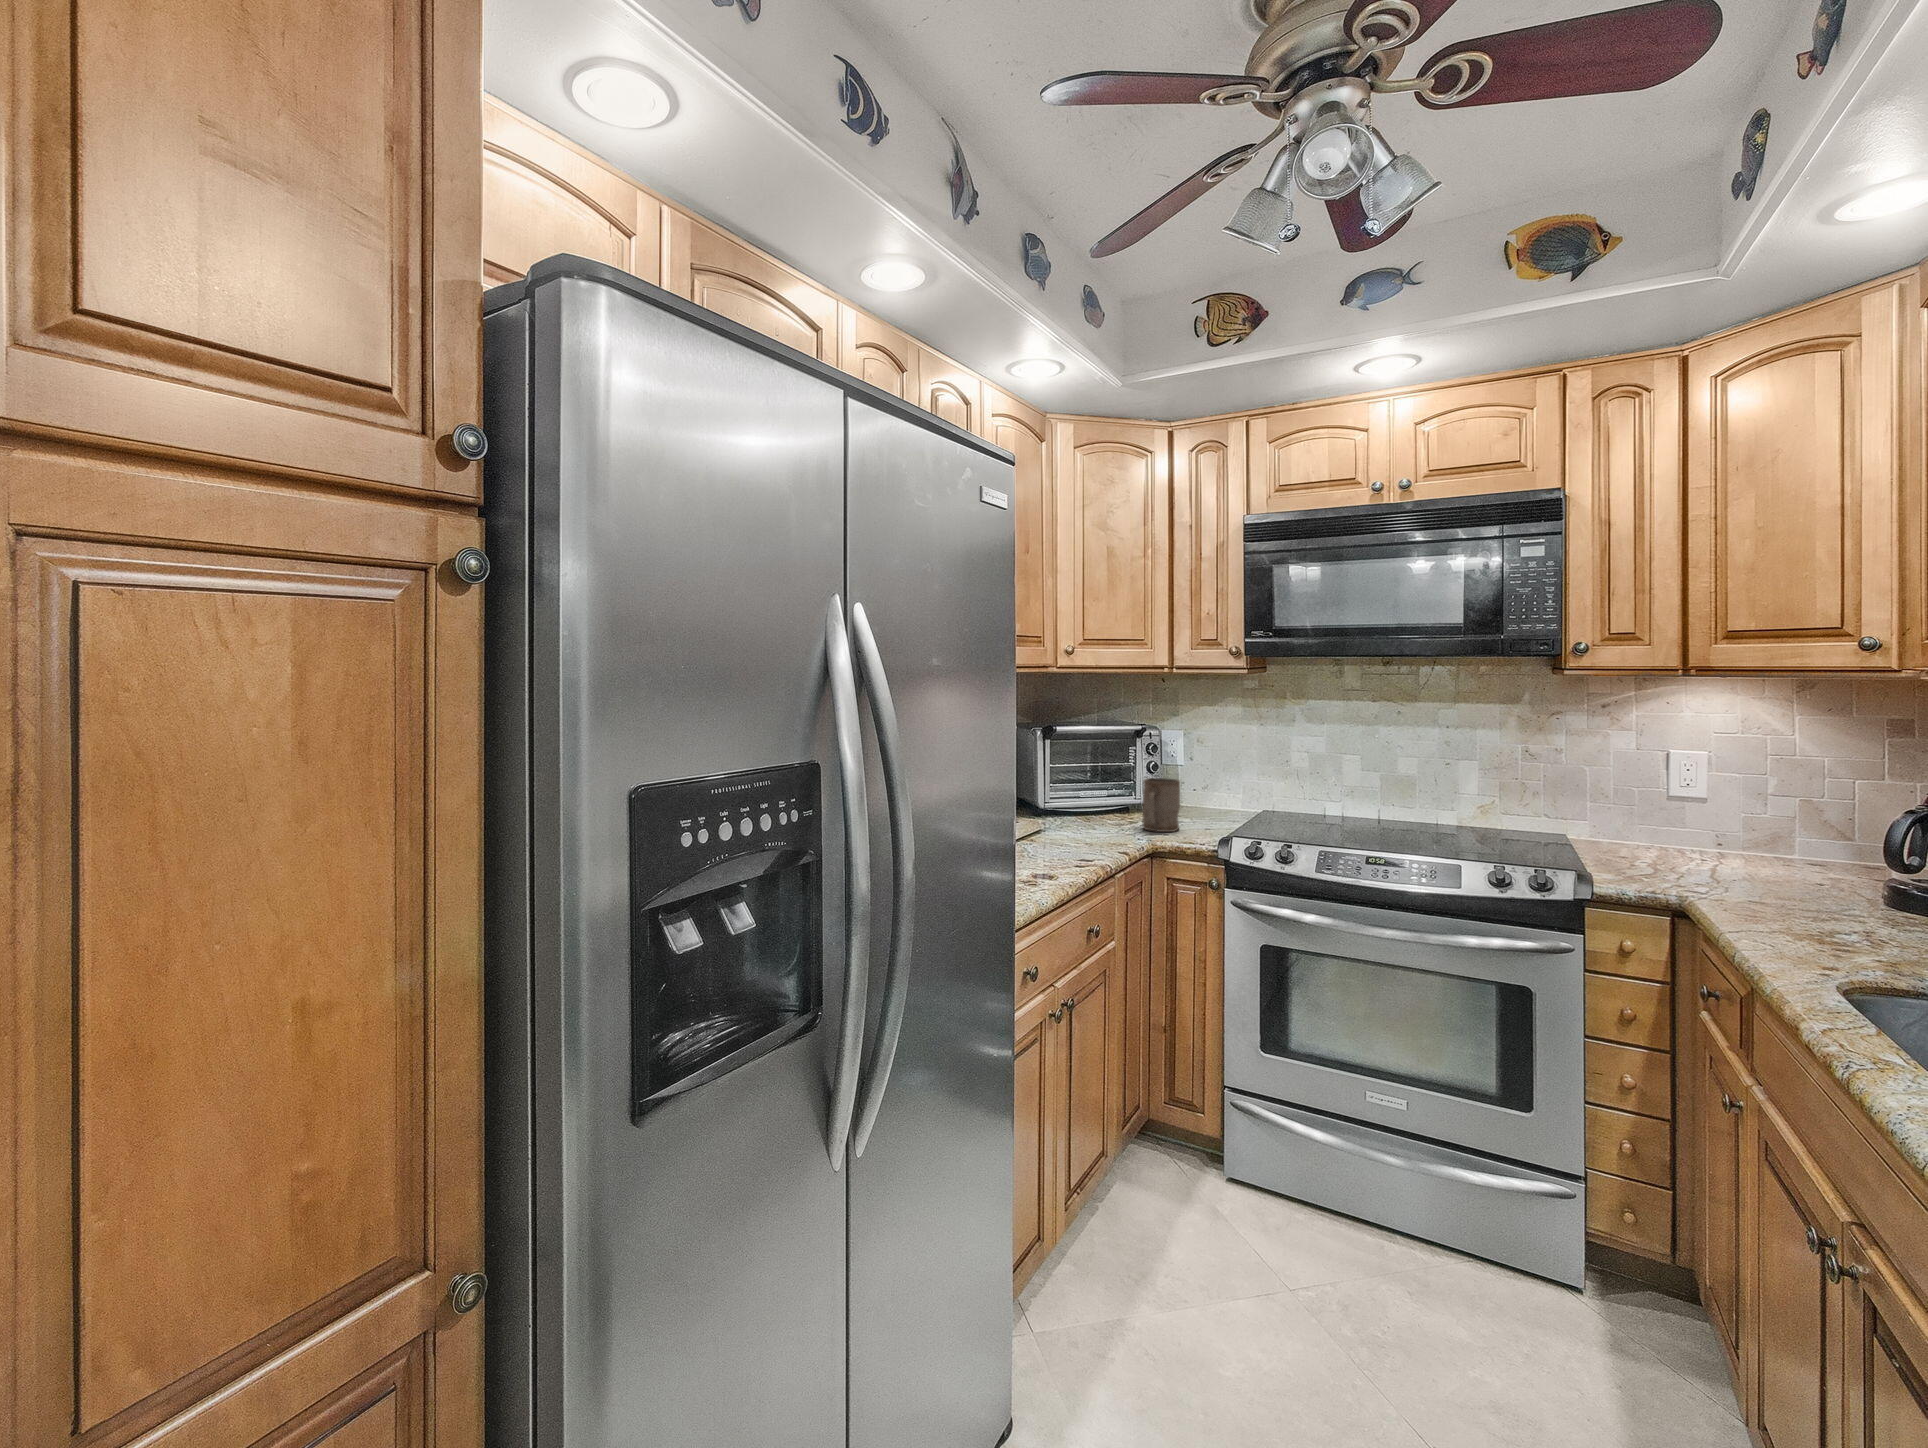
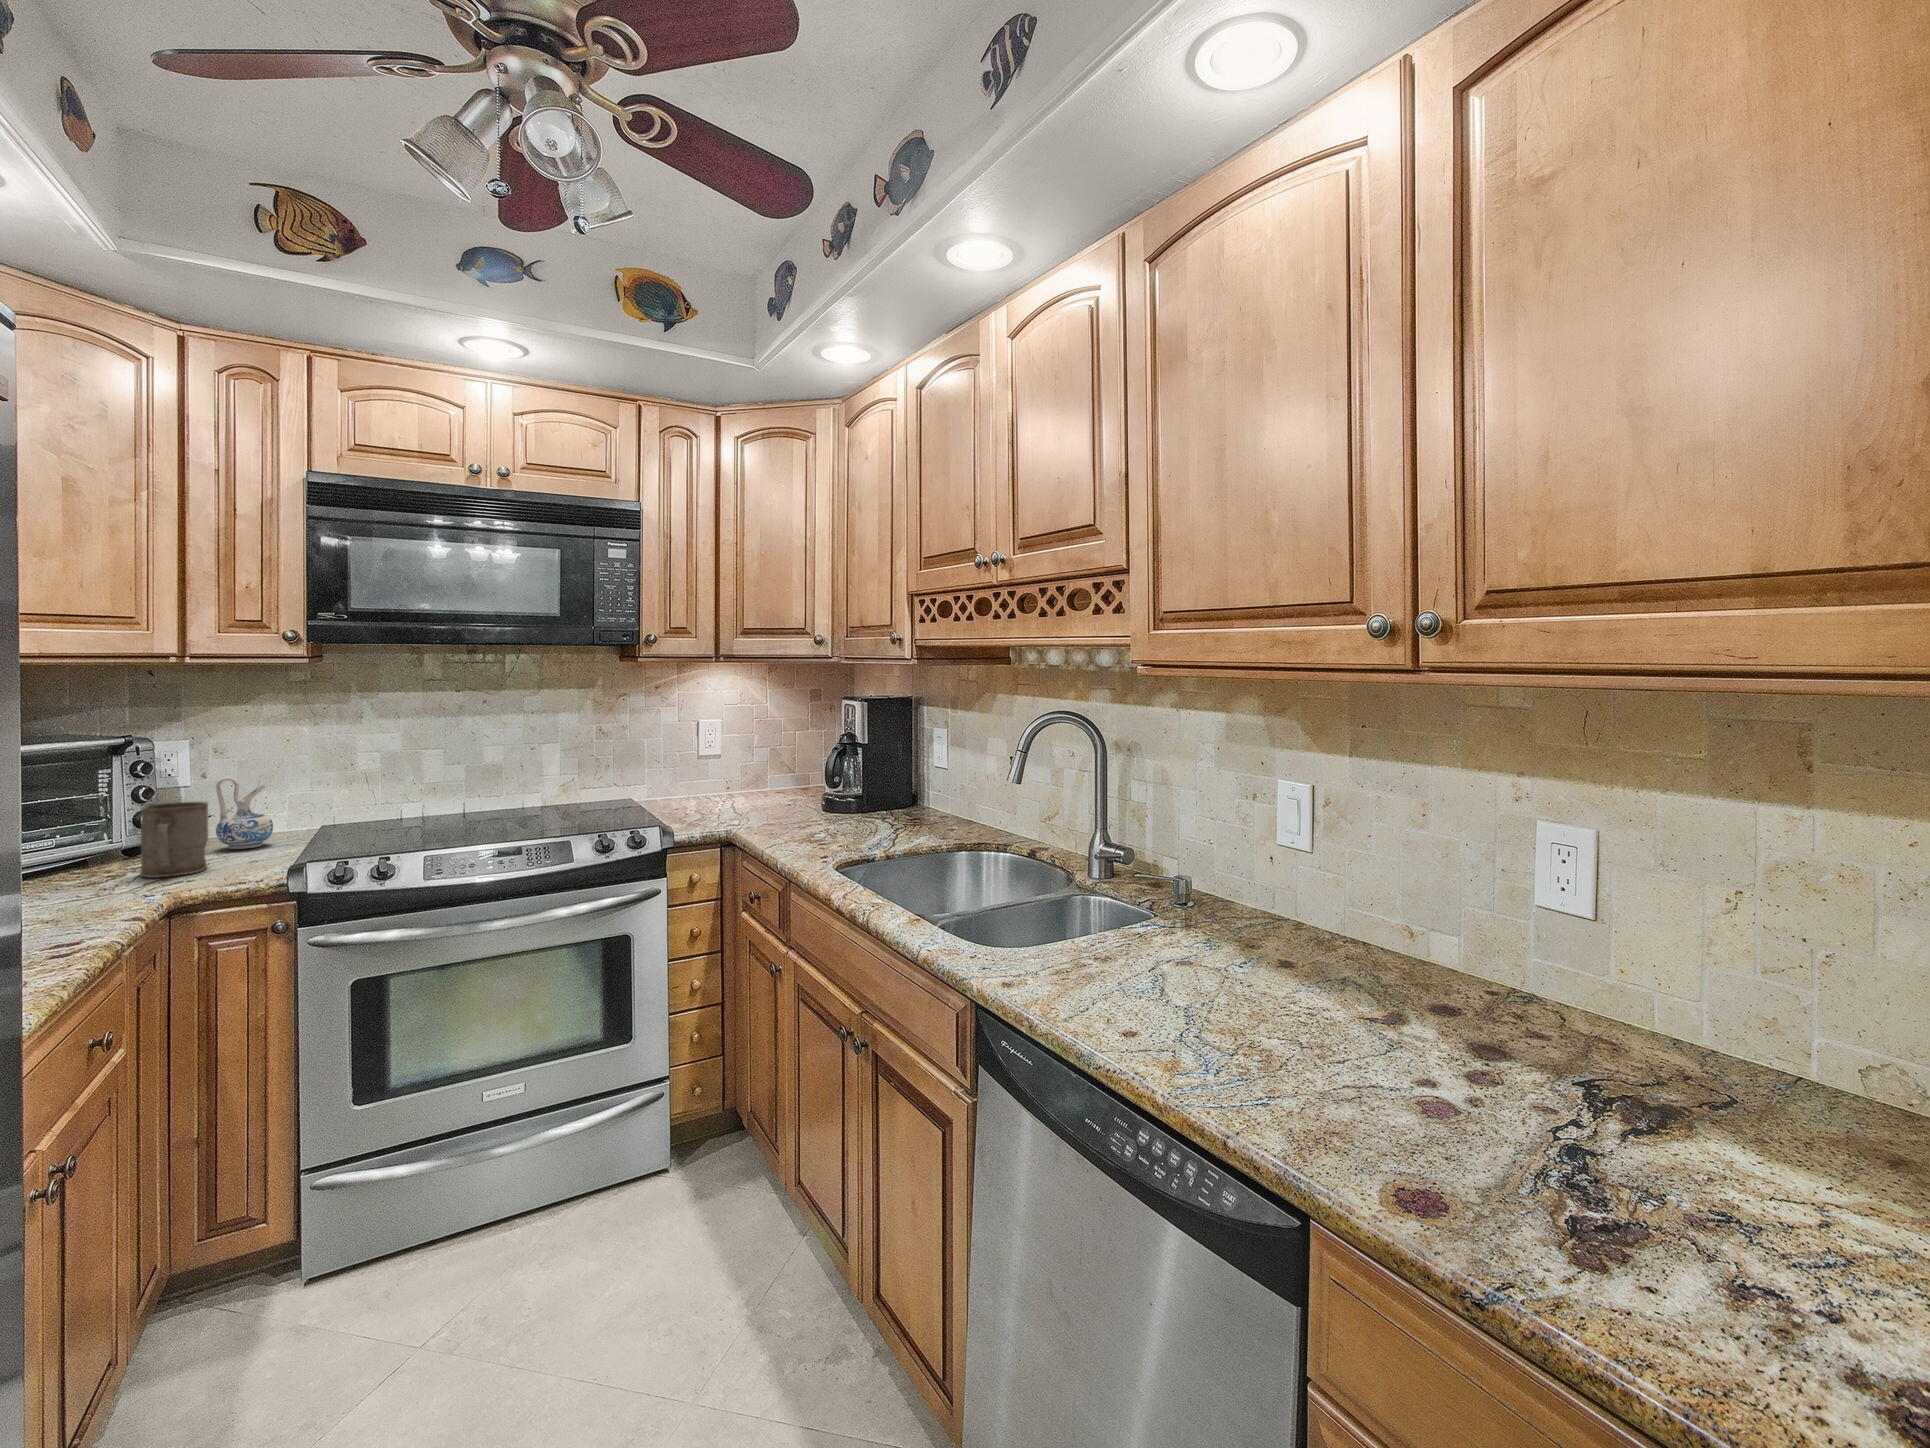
ceramic pitcher: none [1192,763,1227,820] -> present [216,777,273,849]

